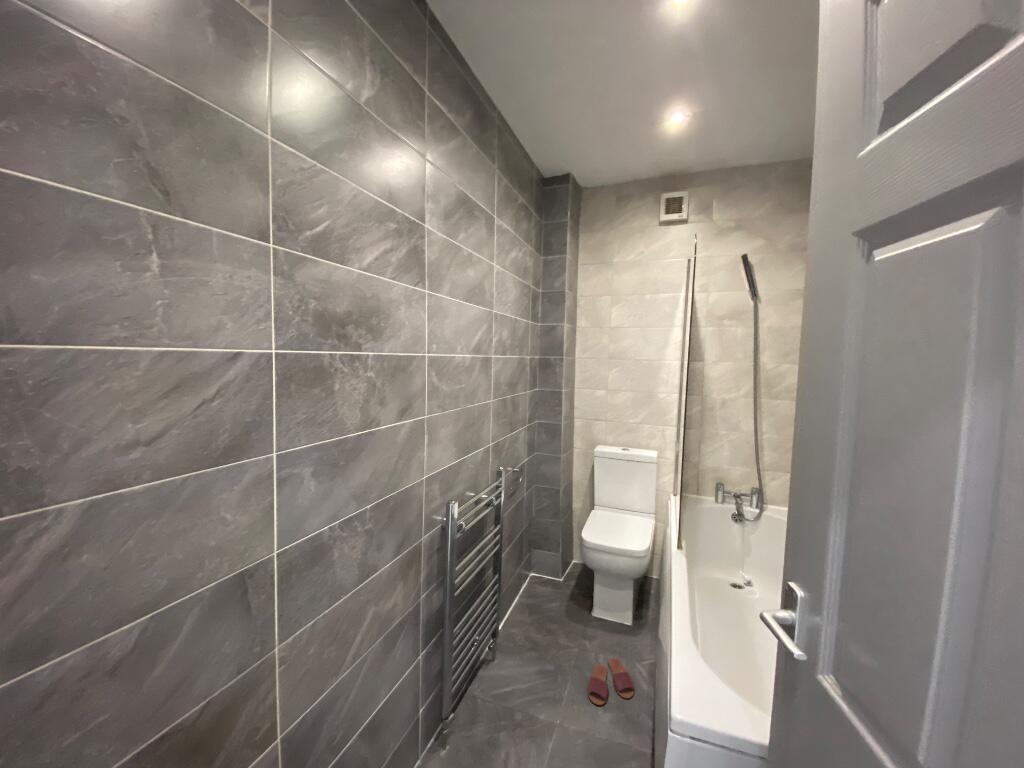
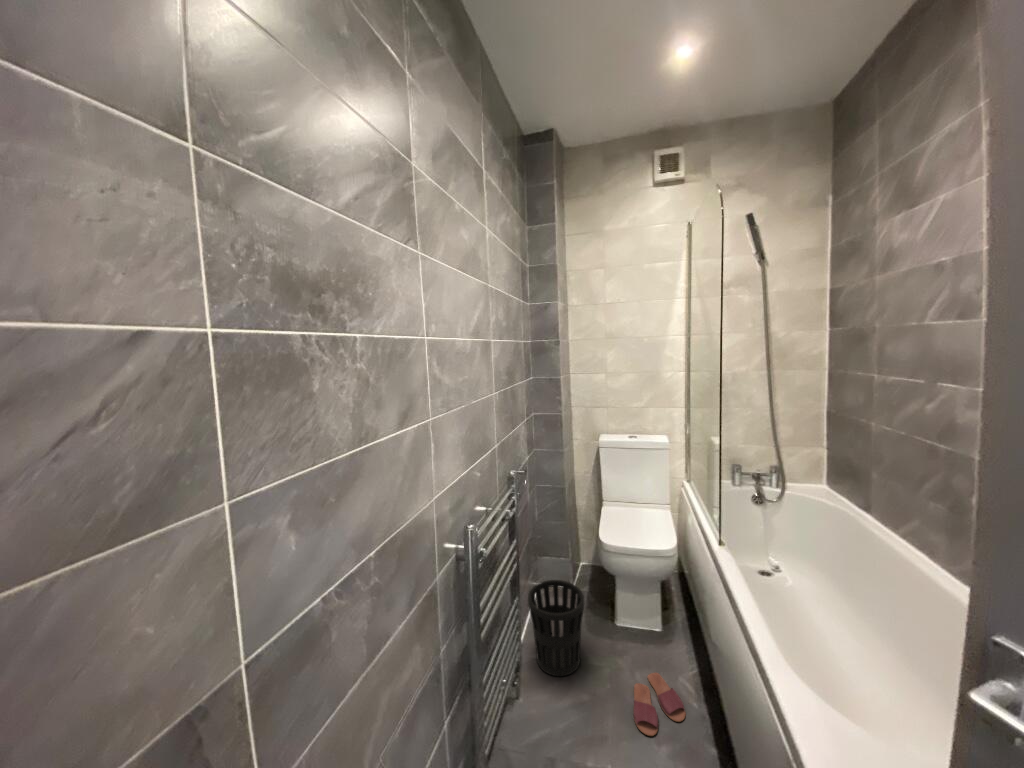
wastebasket: none [511,567,560,650] -> present [528,580,585,676]

